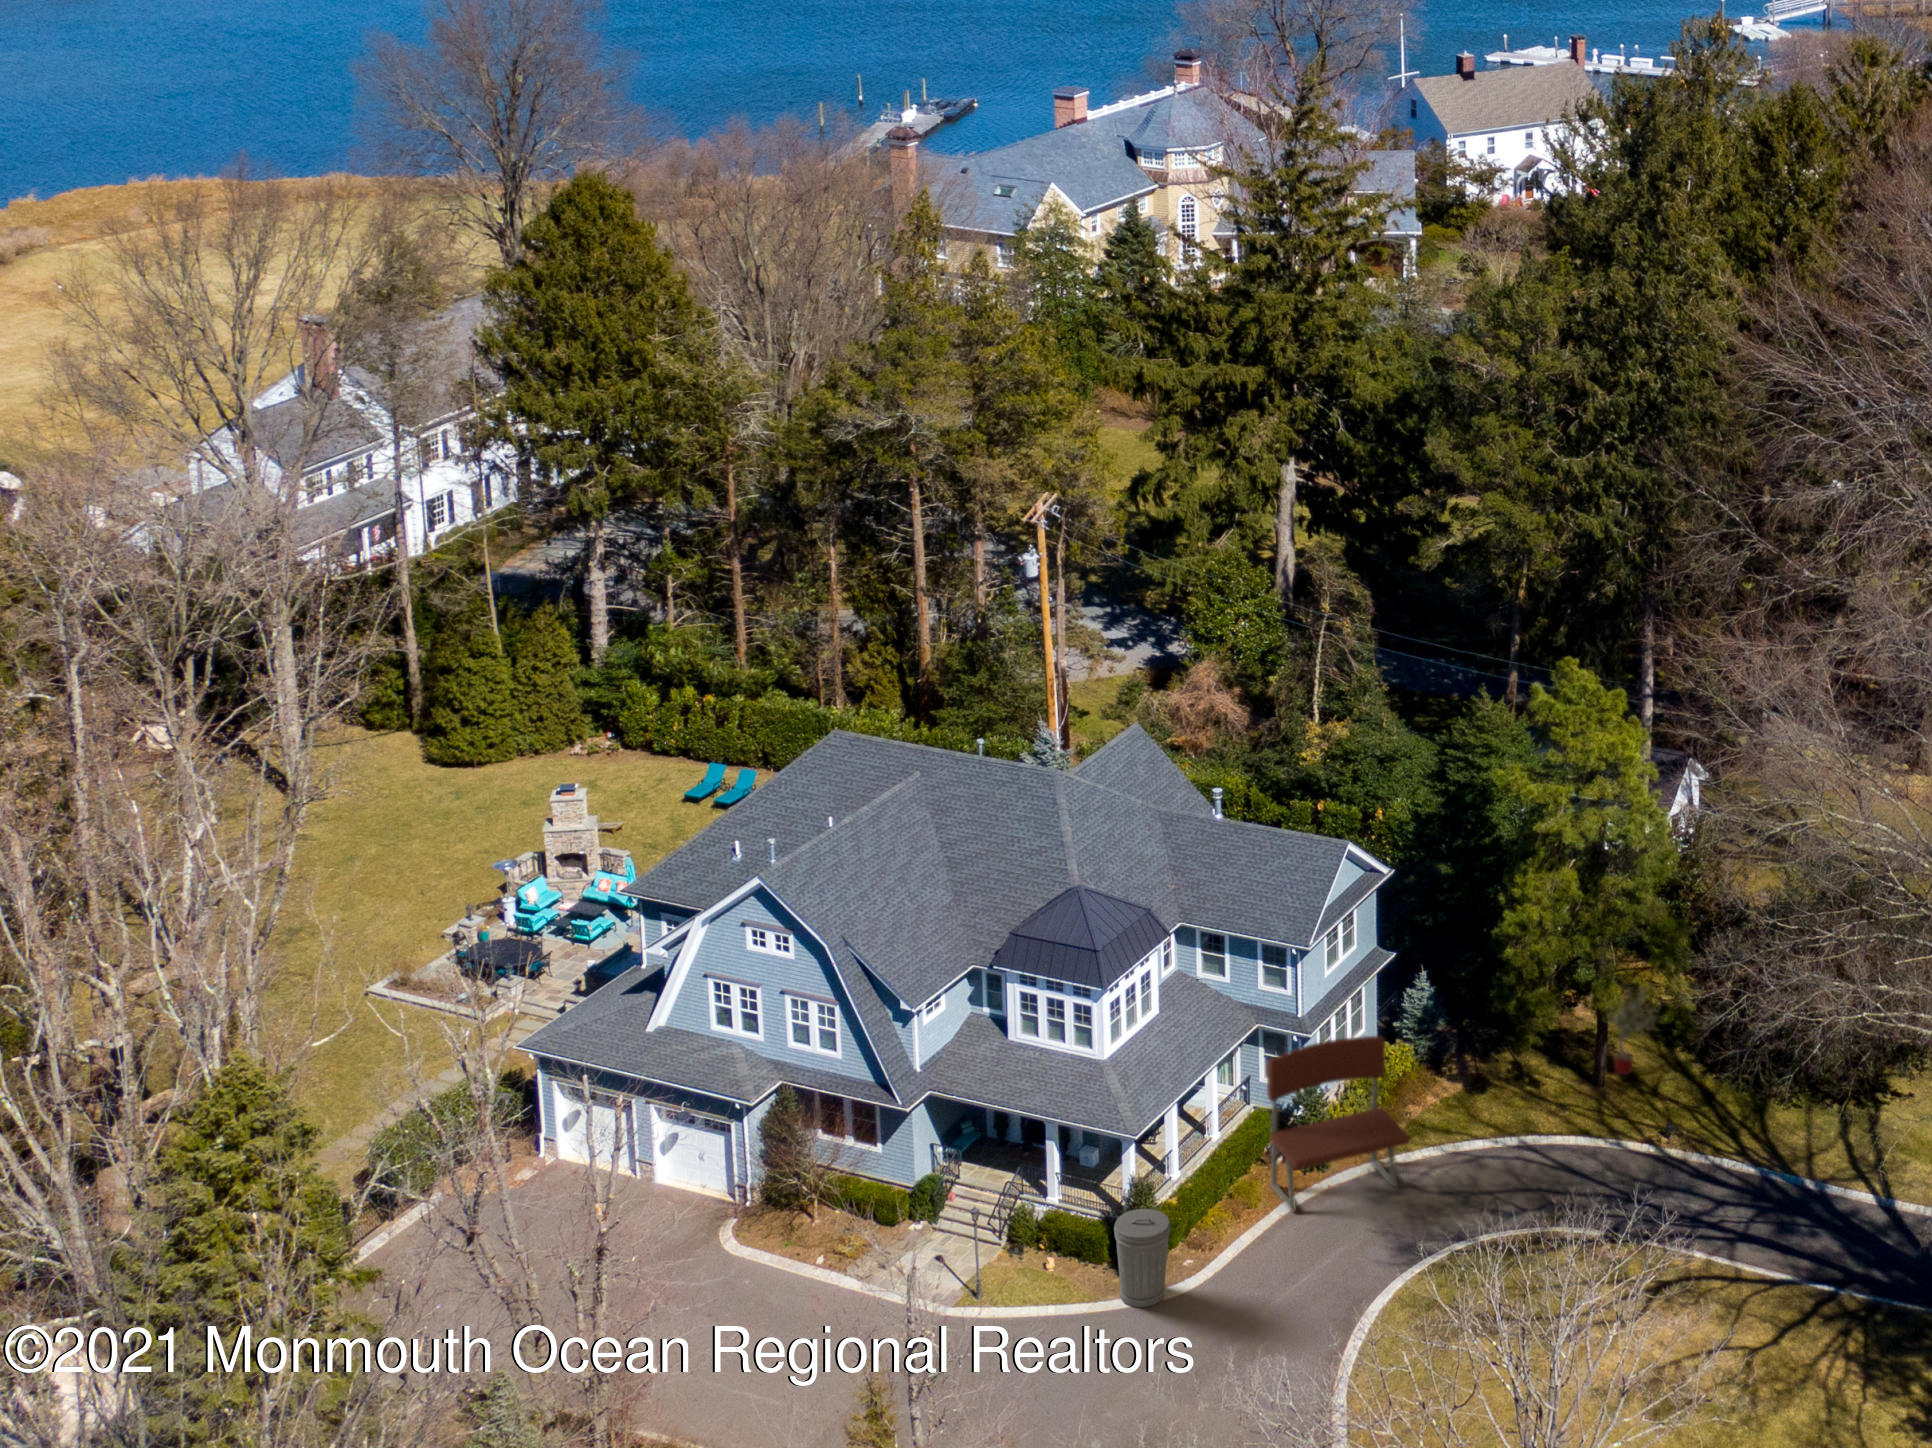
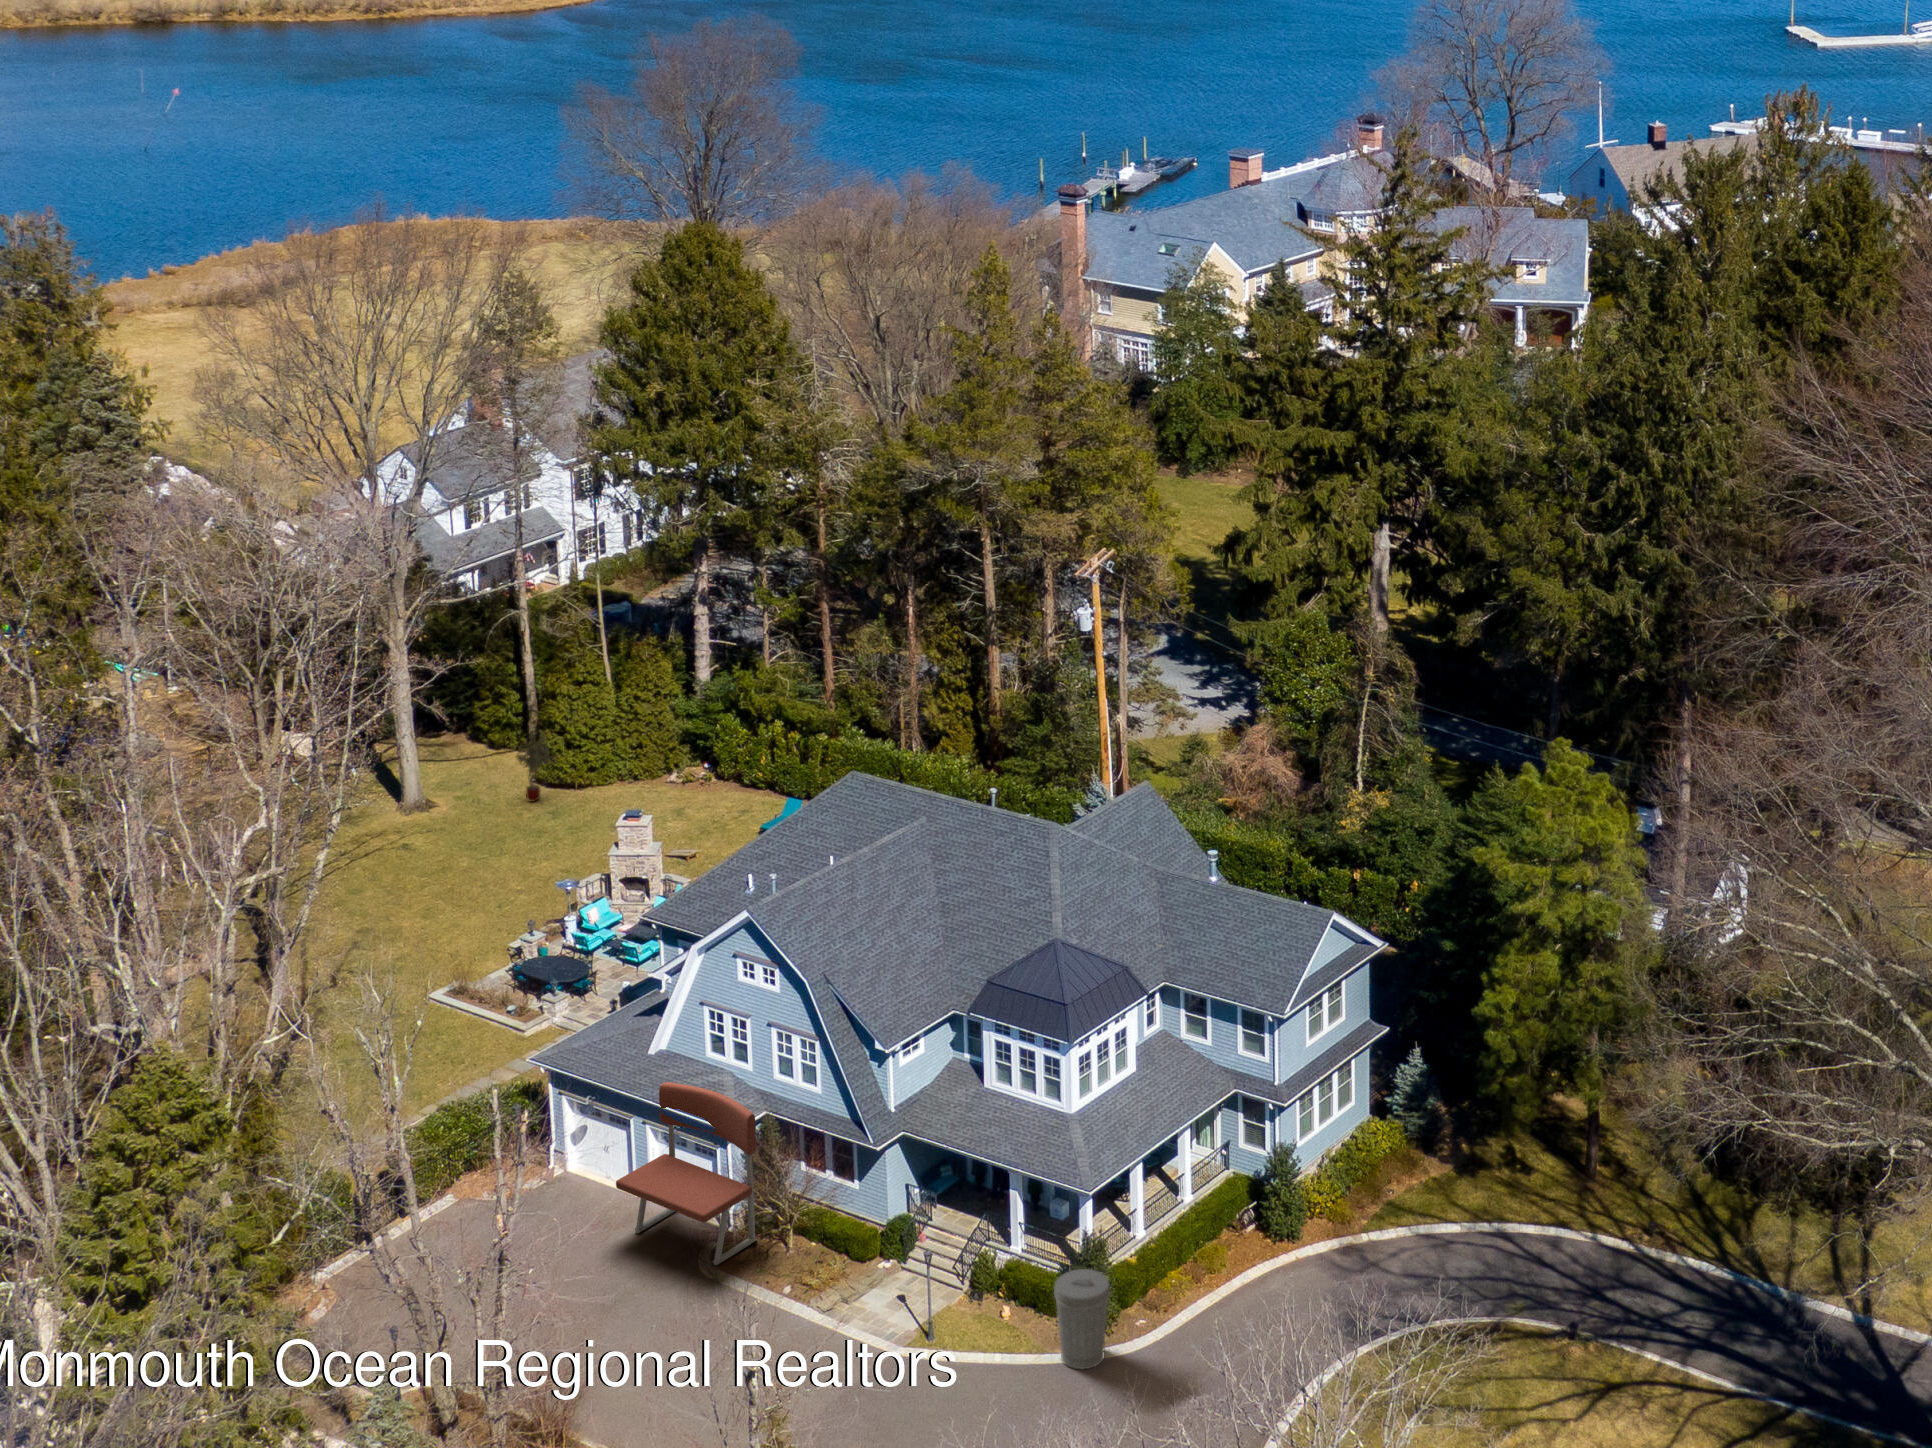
potted tree: present [1607,987,1658,1075] -> present [516,731,558,802]
bench: present [1267,1036,1410,1212] -> present [616,1082,756,1265]

